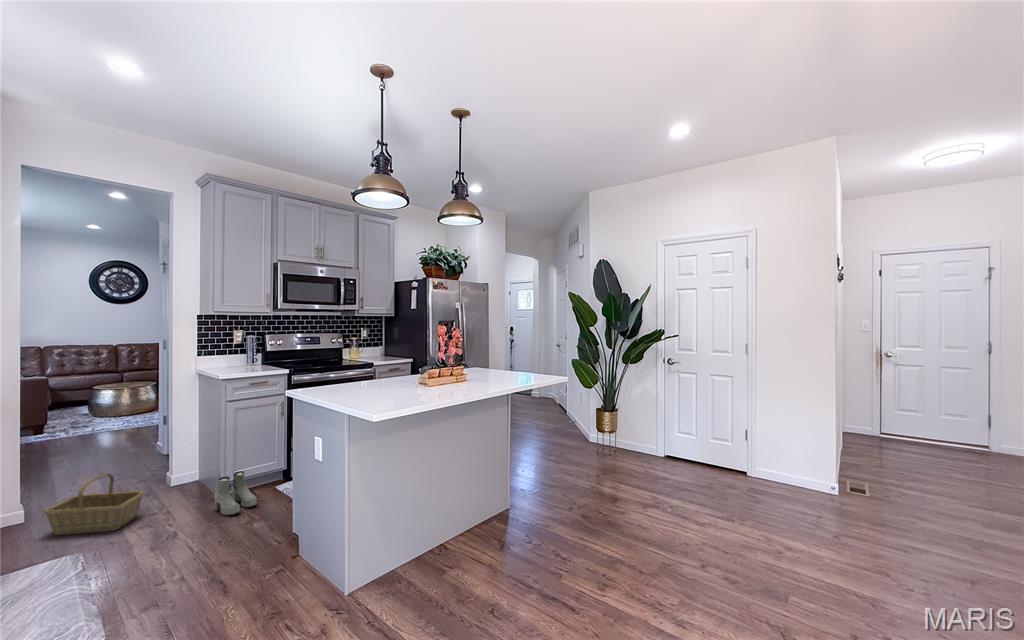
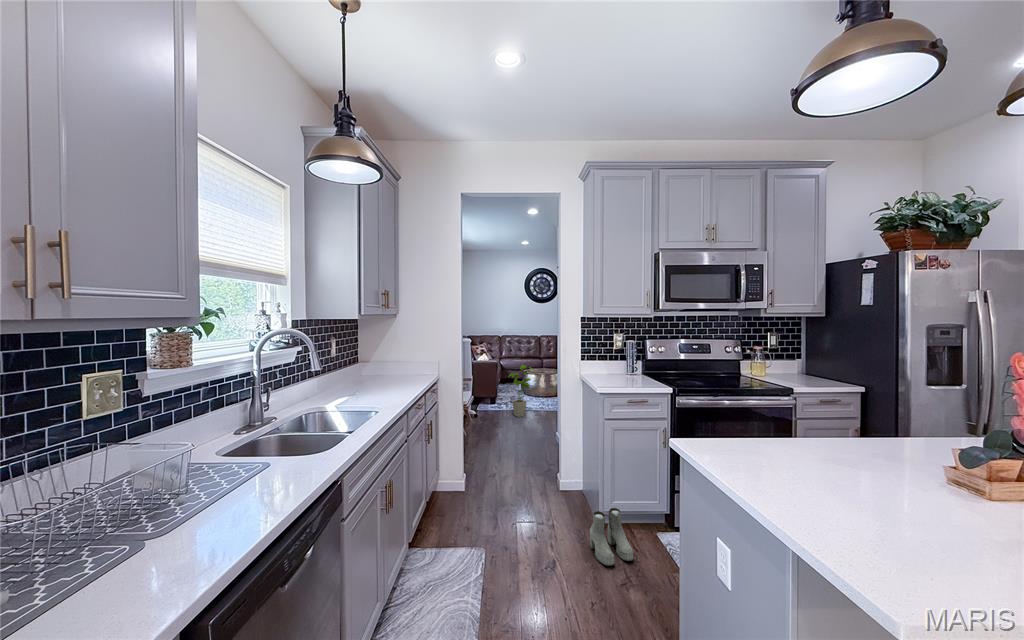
house plant: none [74,376,120,440] -> present [508,365,535,417]
basket: present [44,474,144,535] -> none [466,472,533,534]

